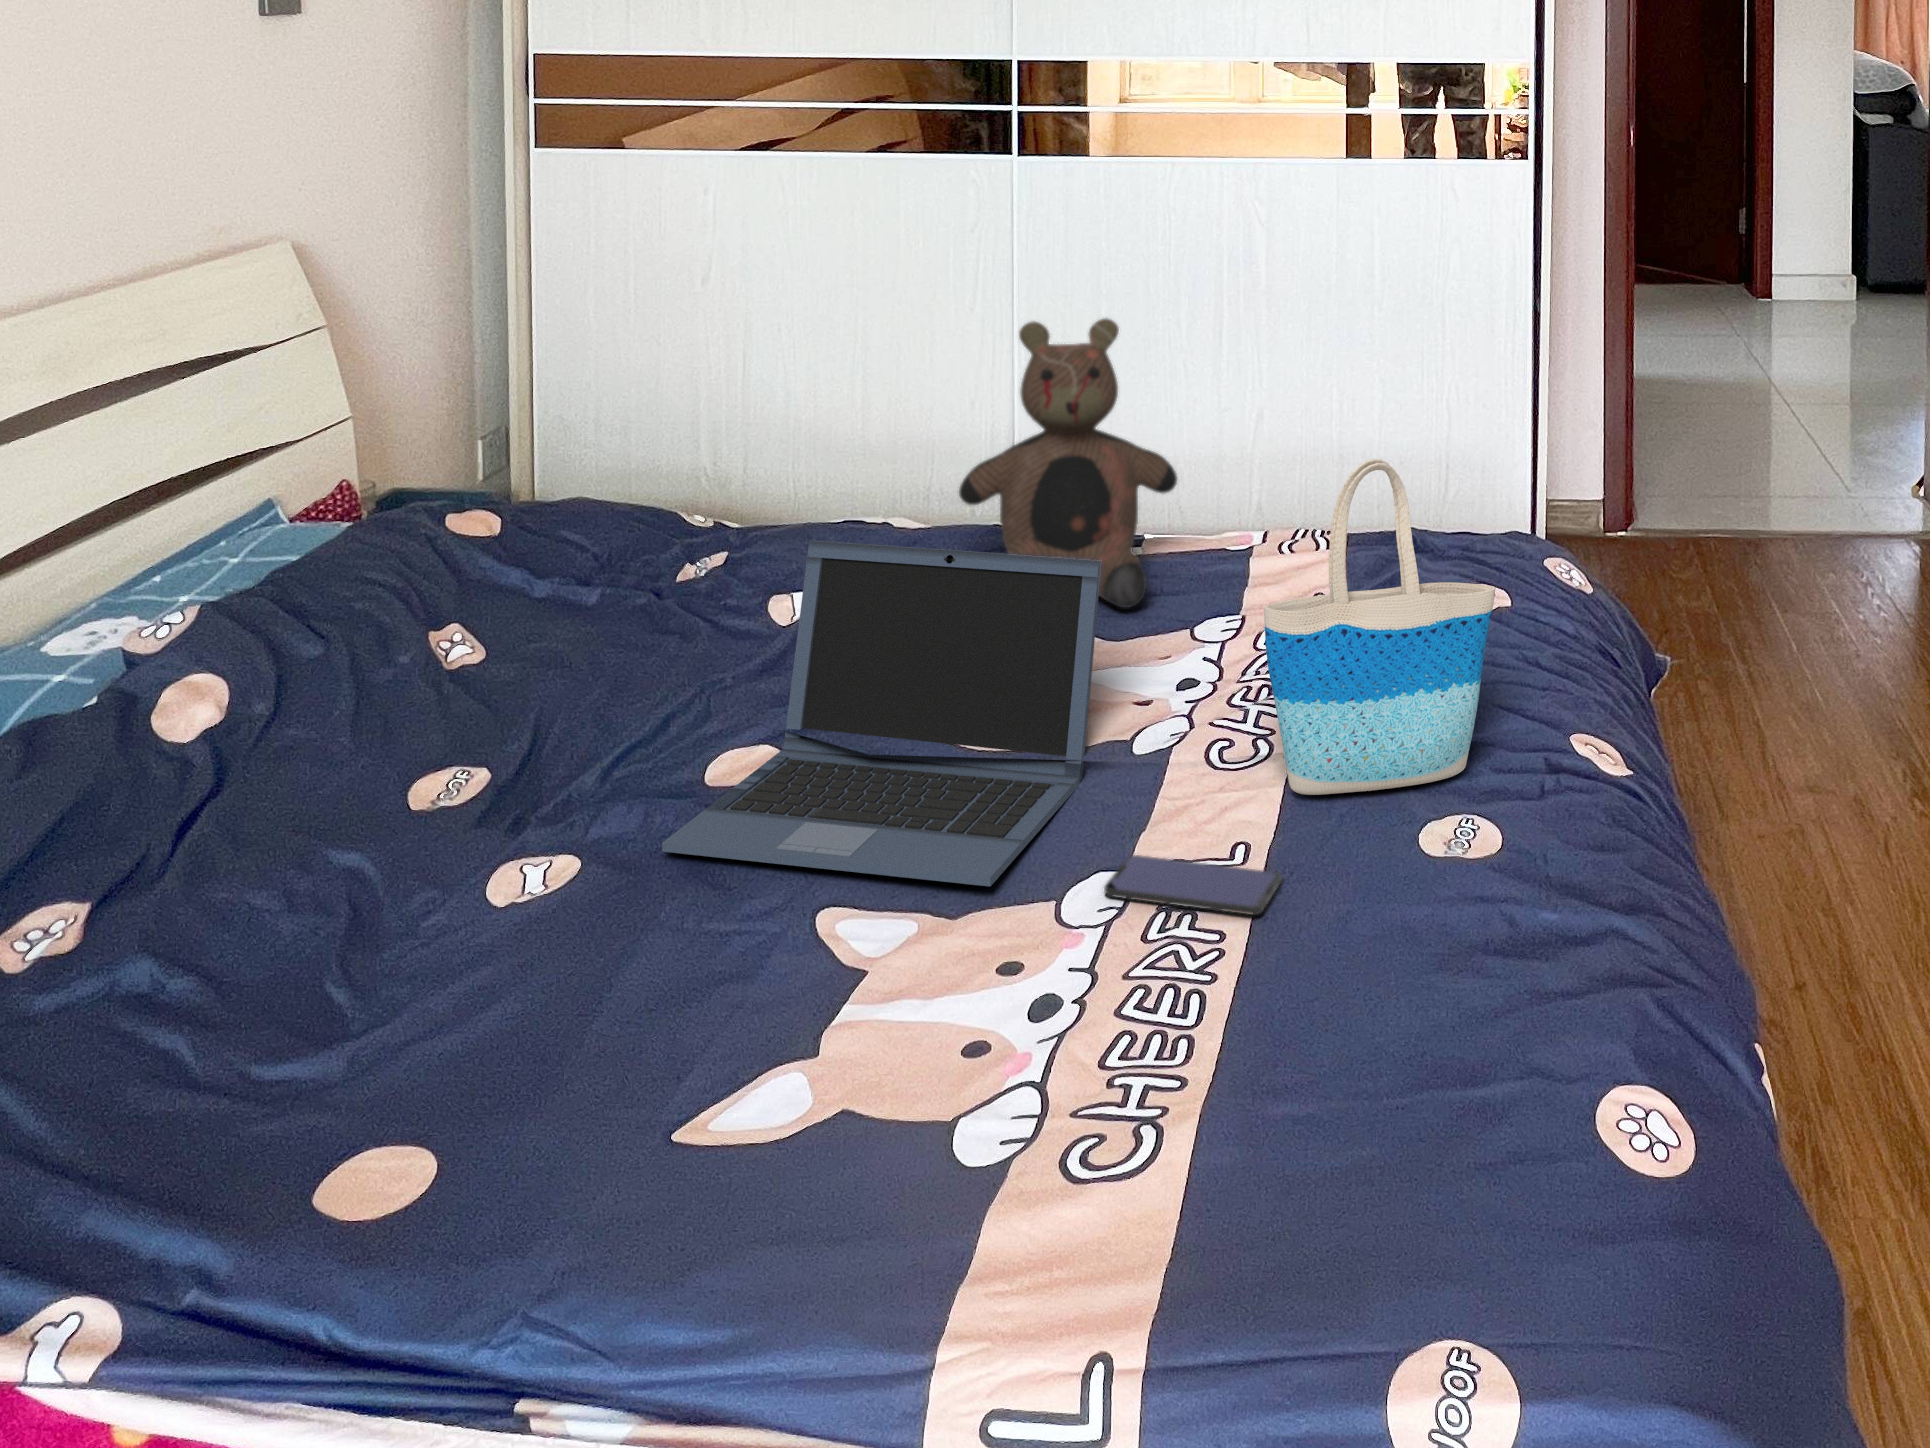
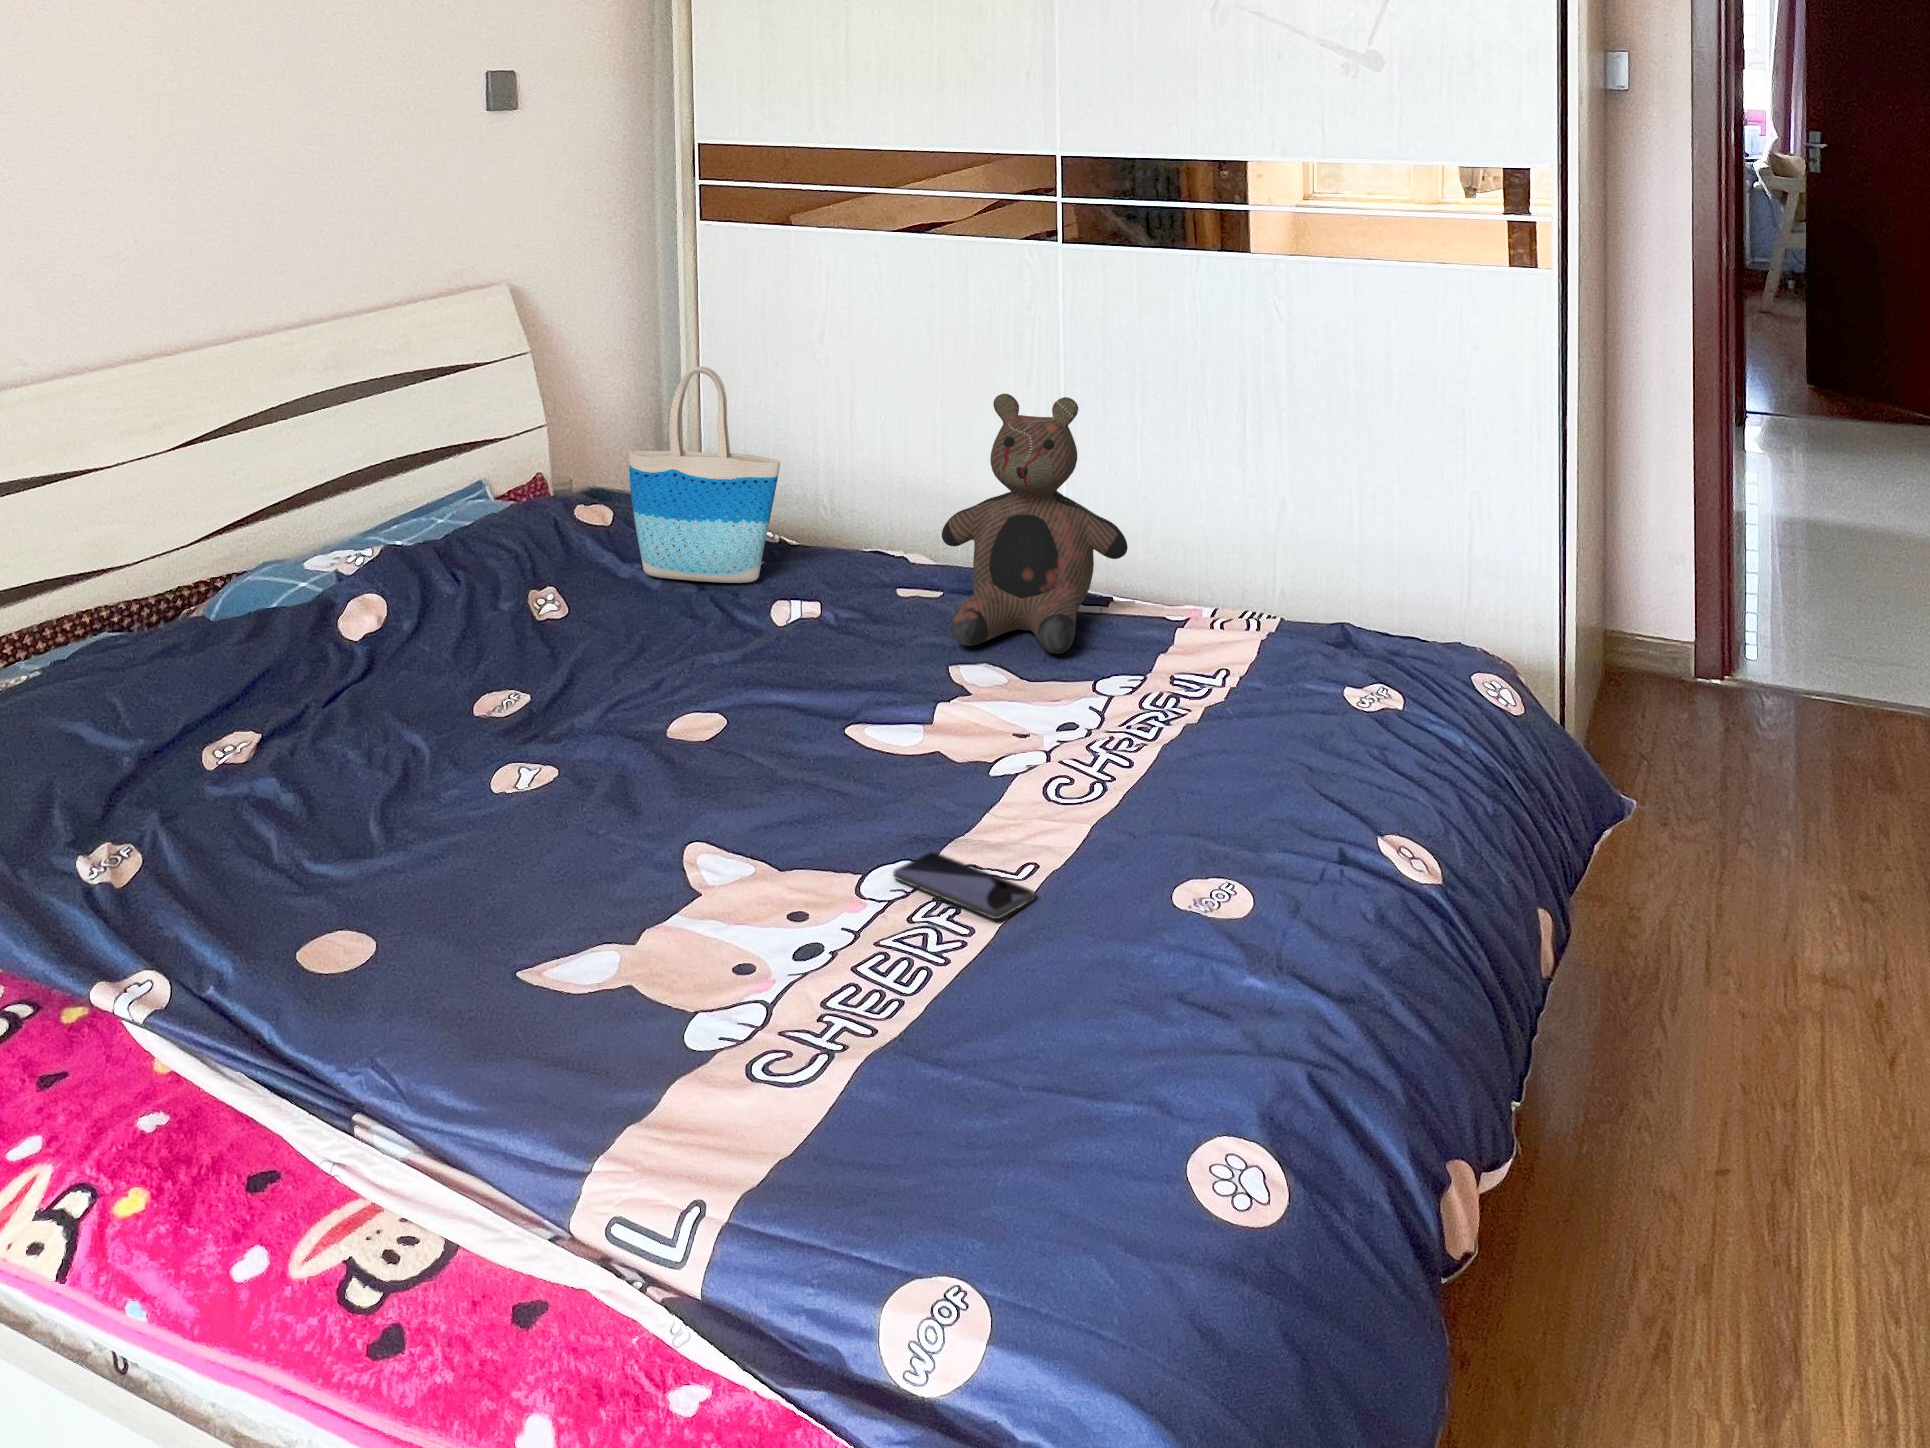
tote bag: present [1264,459,1495,795] -> present [629,366,780,583]
laptop: present [662,541,1102,886] -> none [610,555,968,851]

